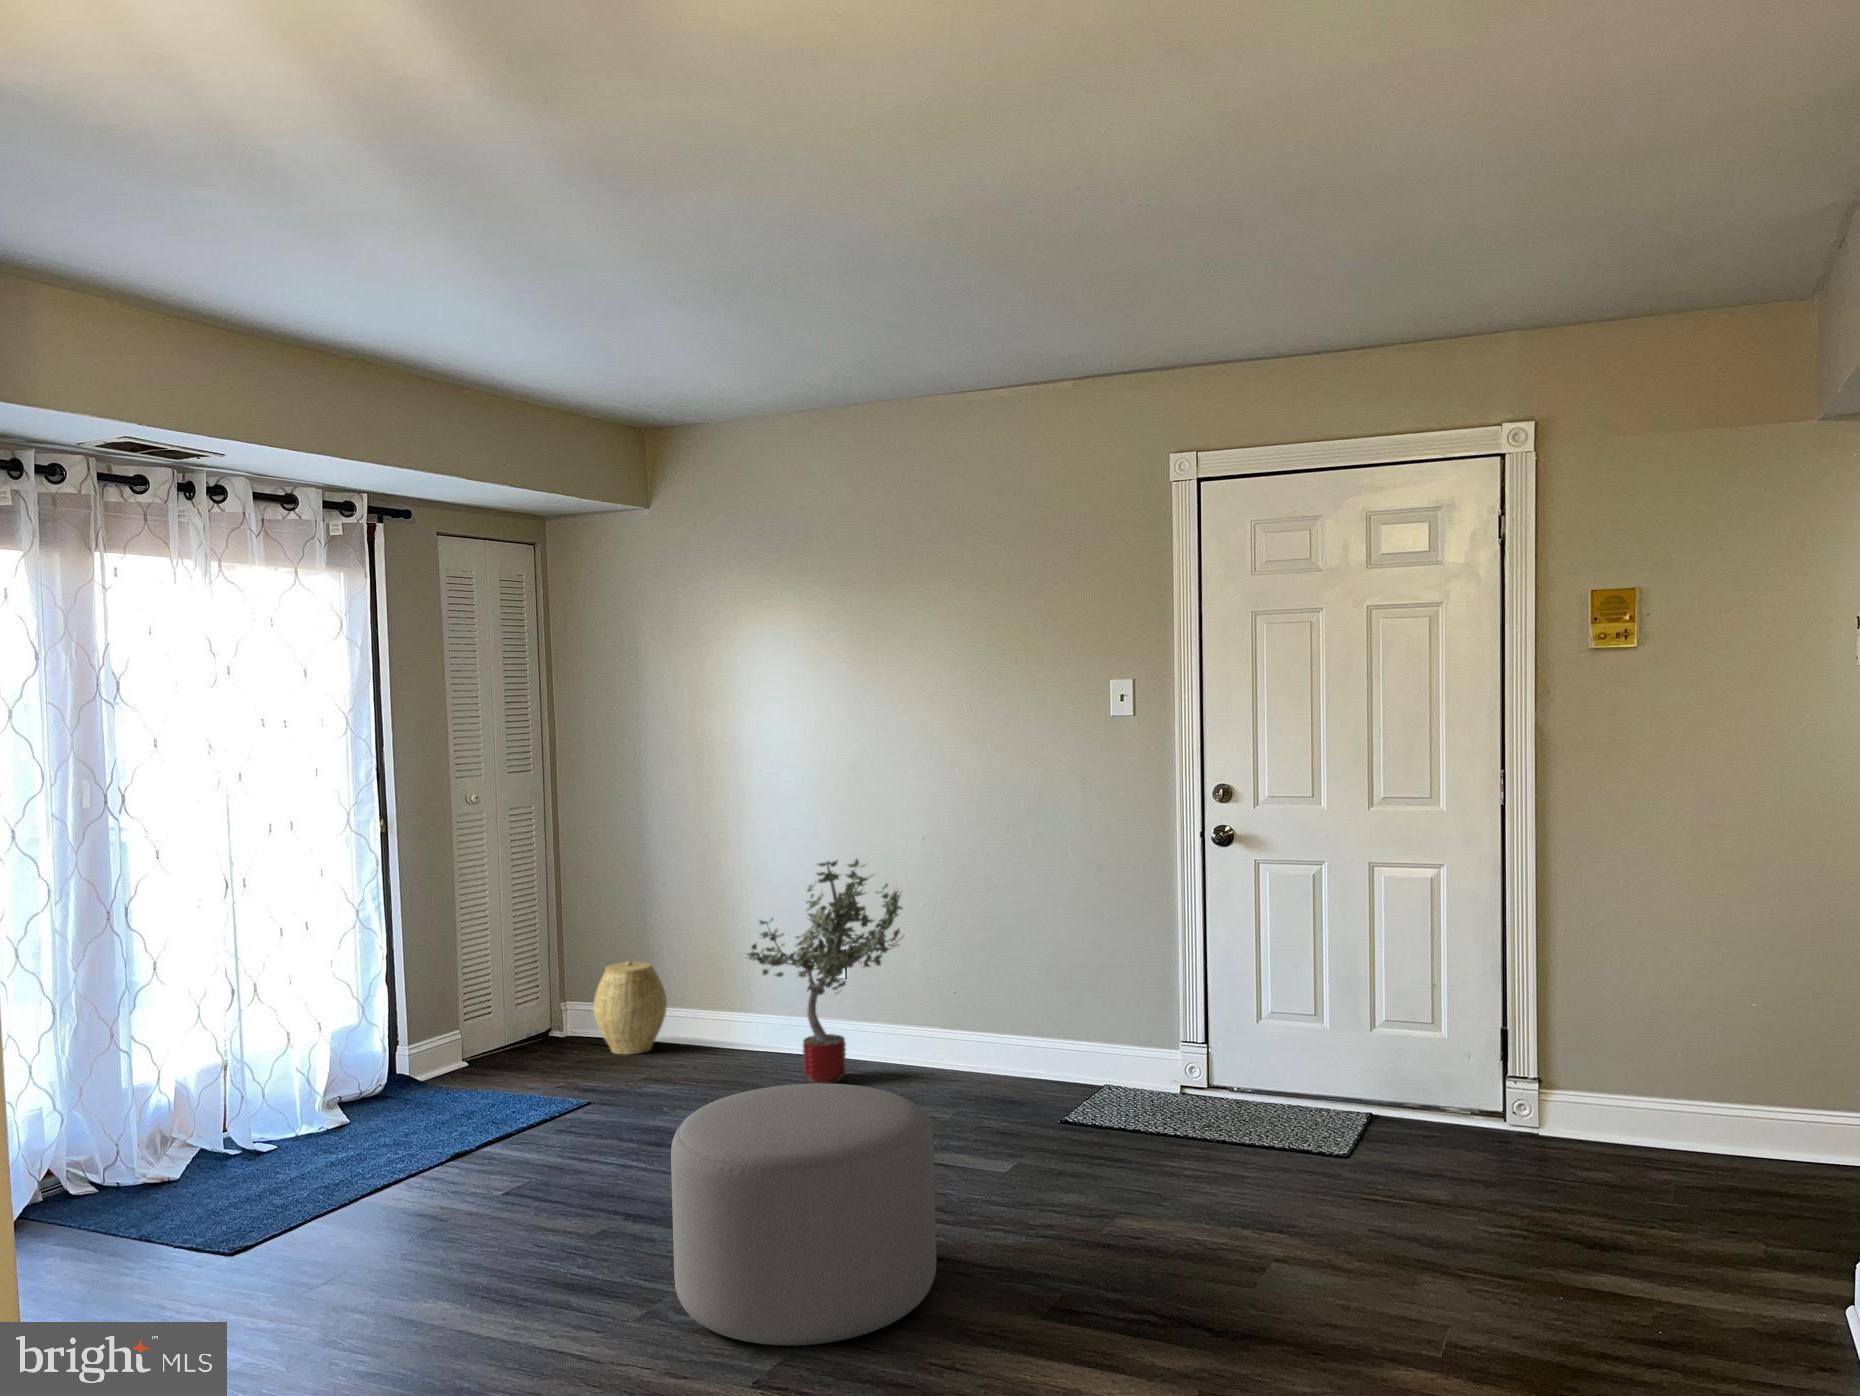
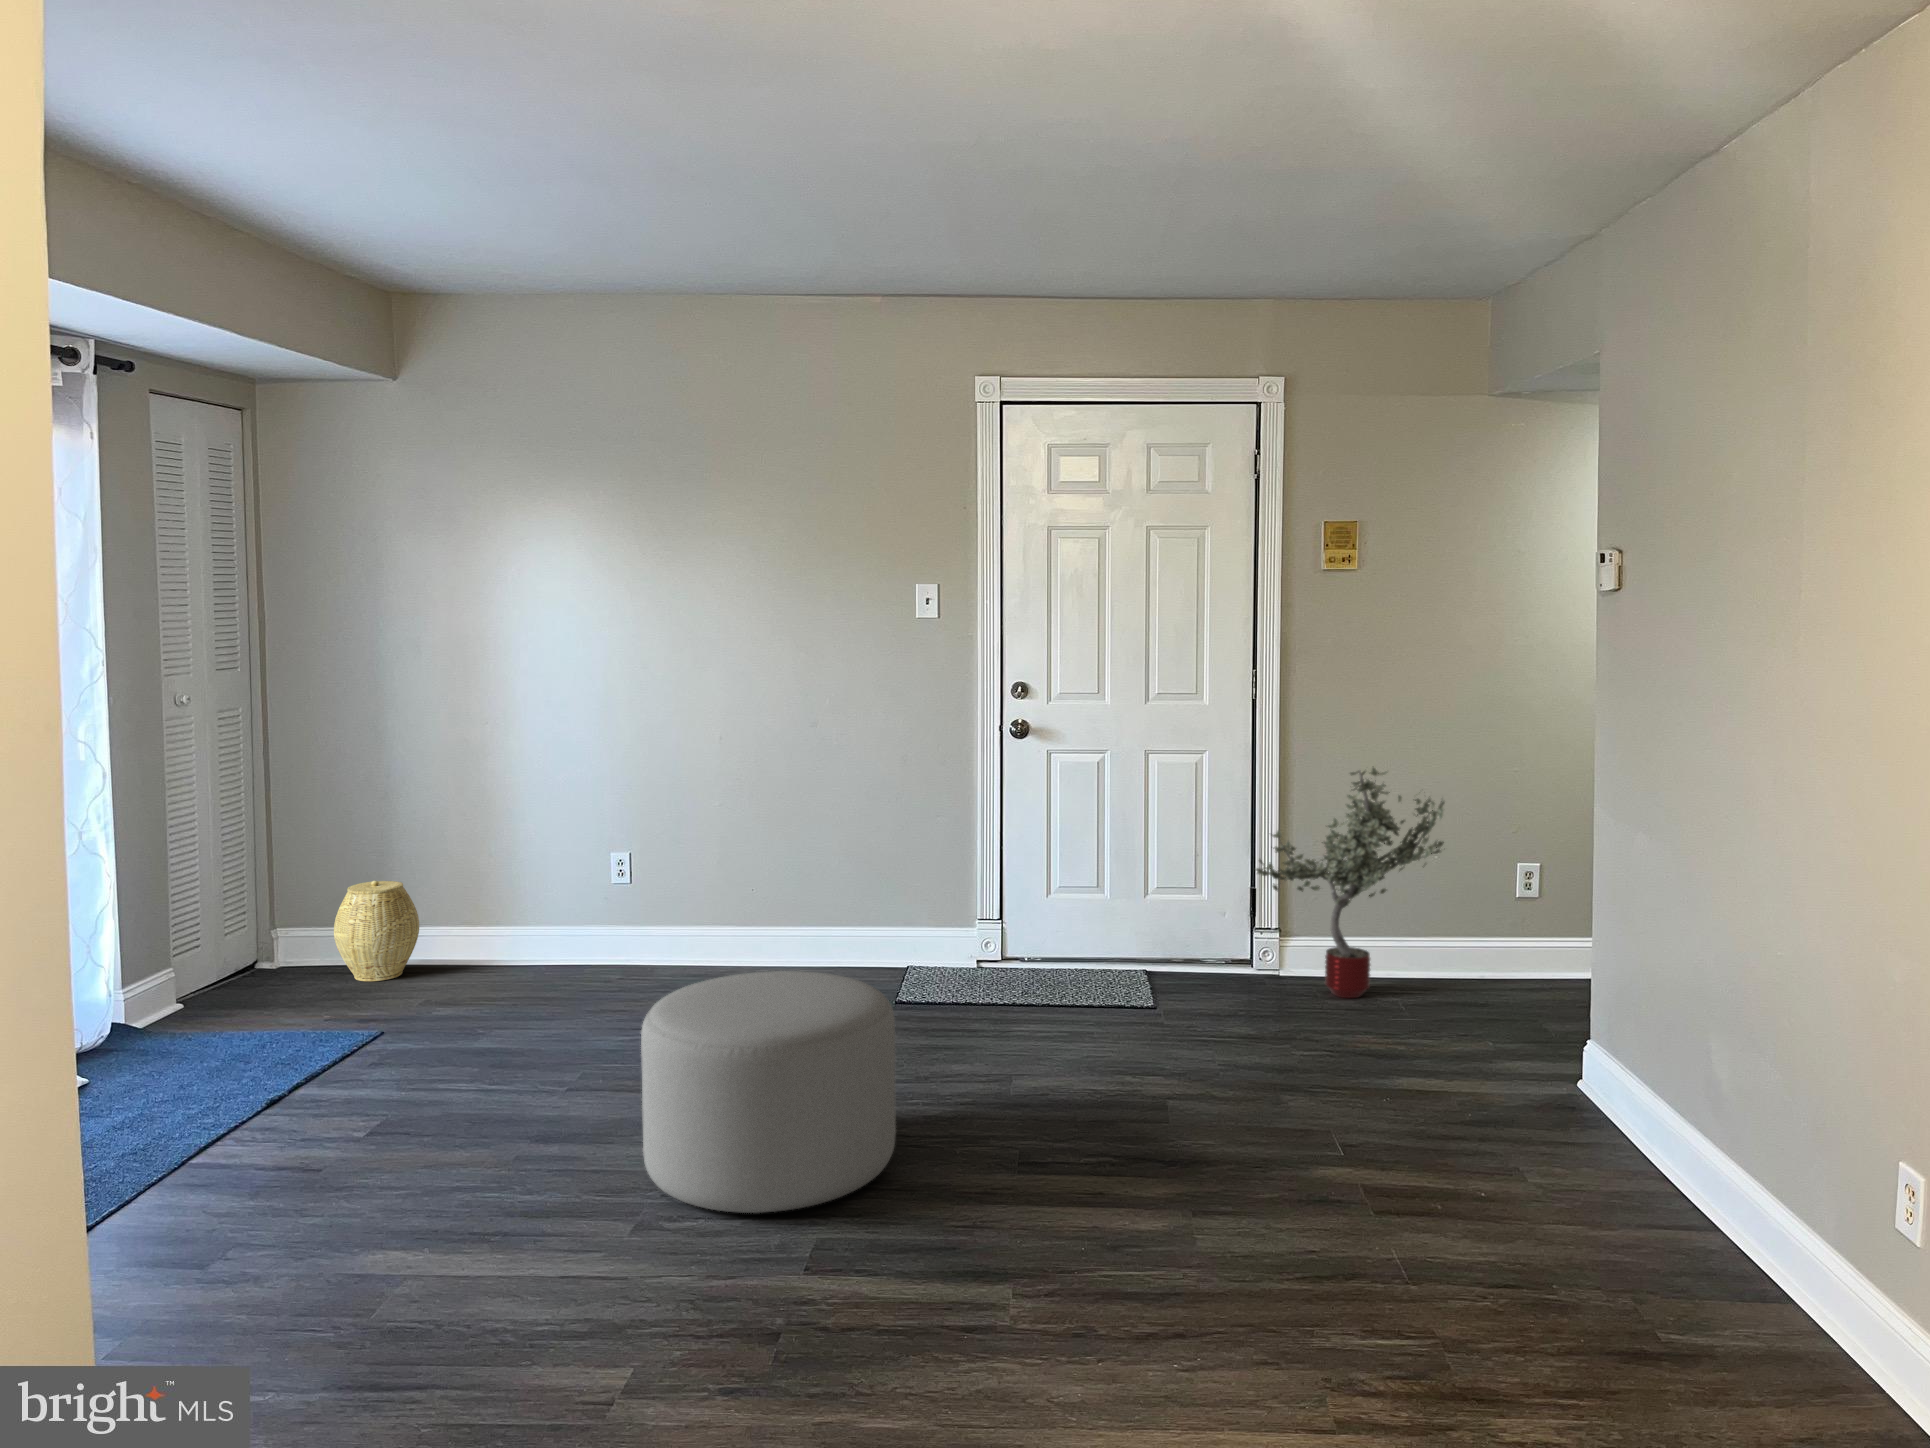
potted tree: present [747,859,903,1084] -> present [1256,768,1445,998]

